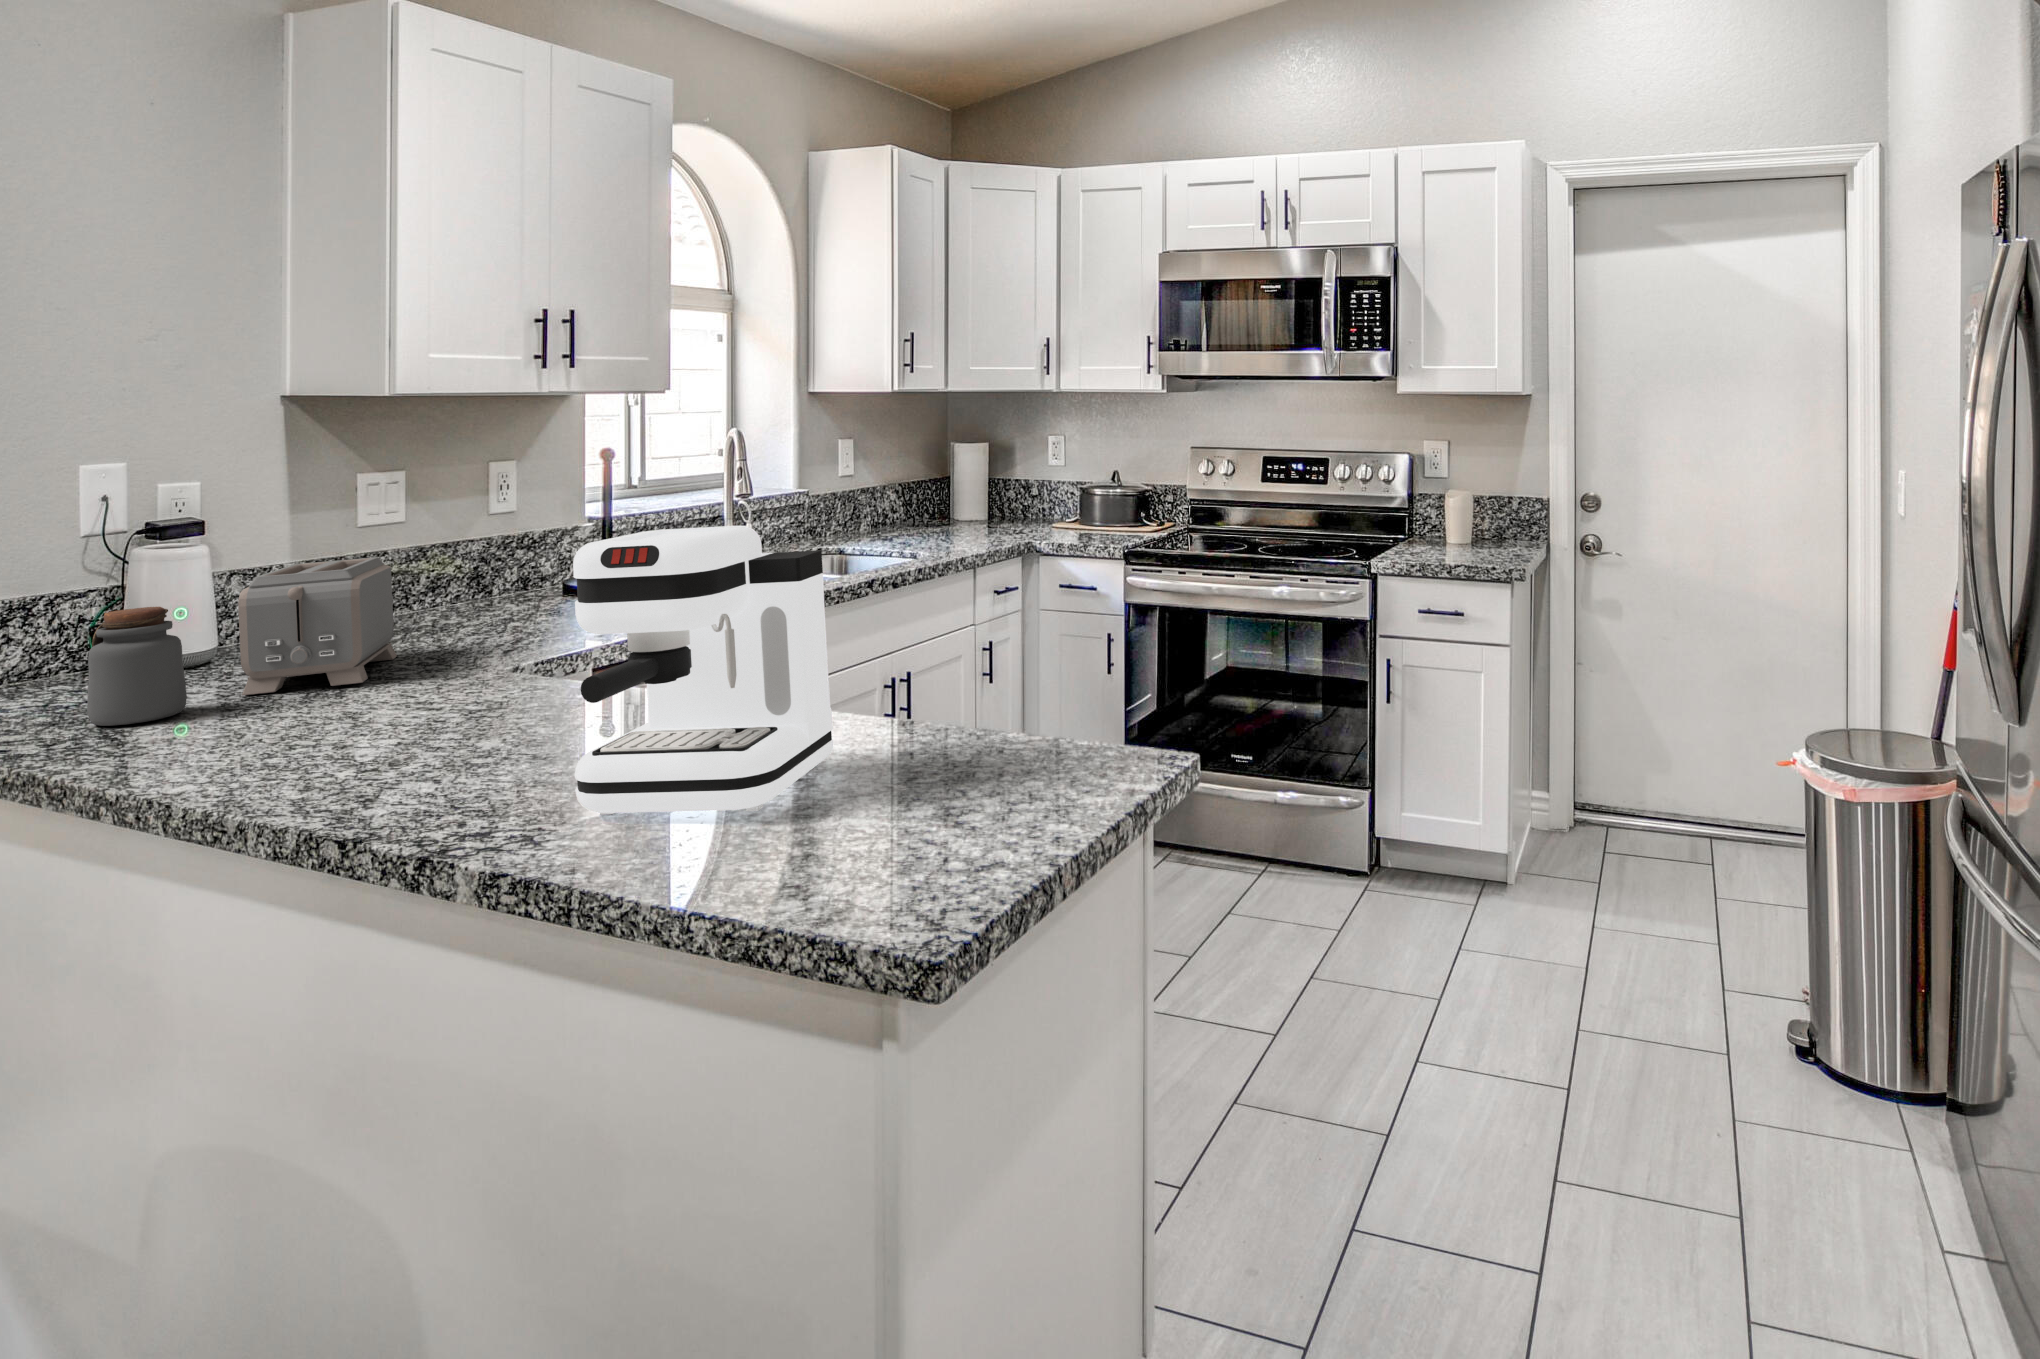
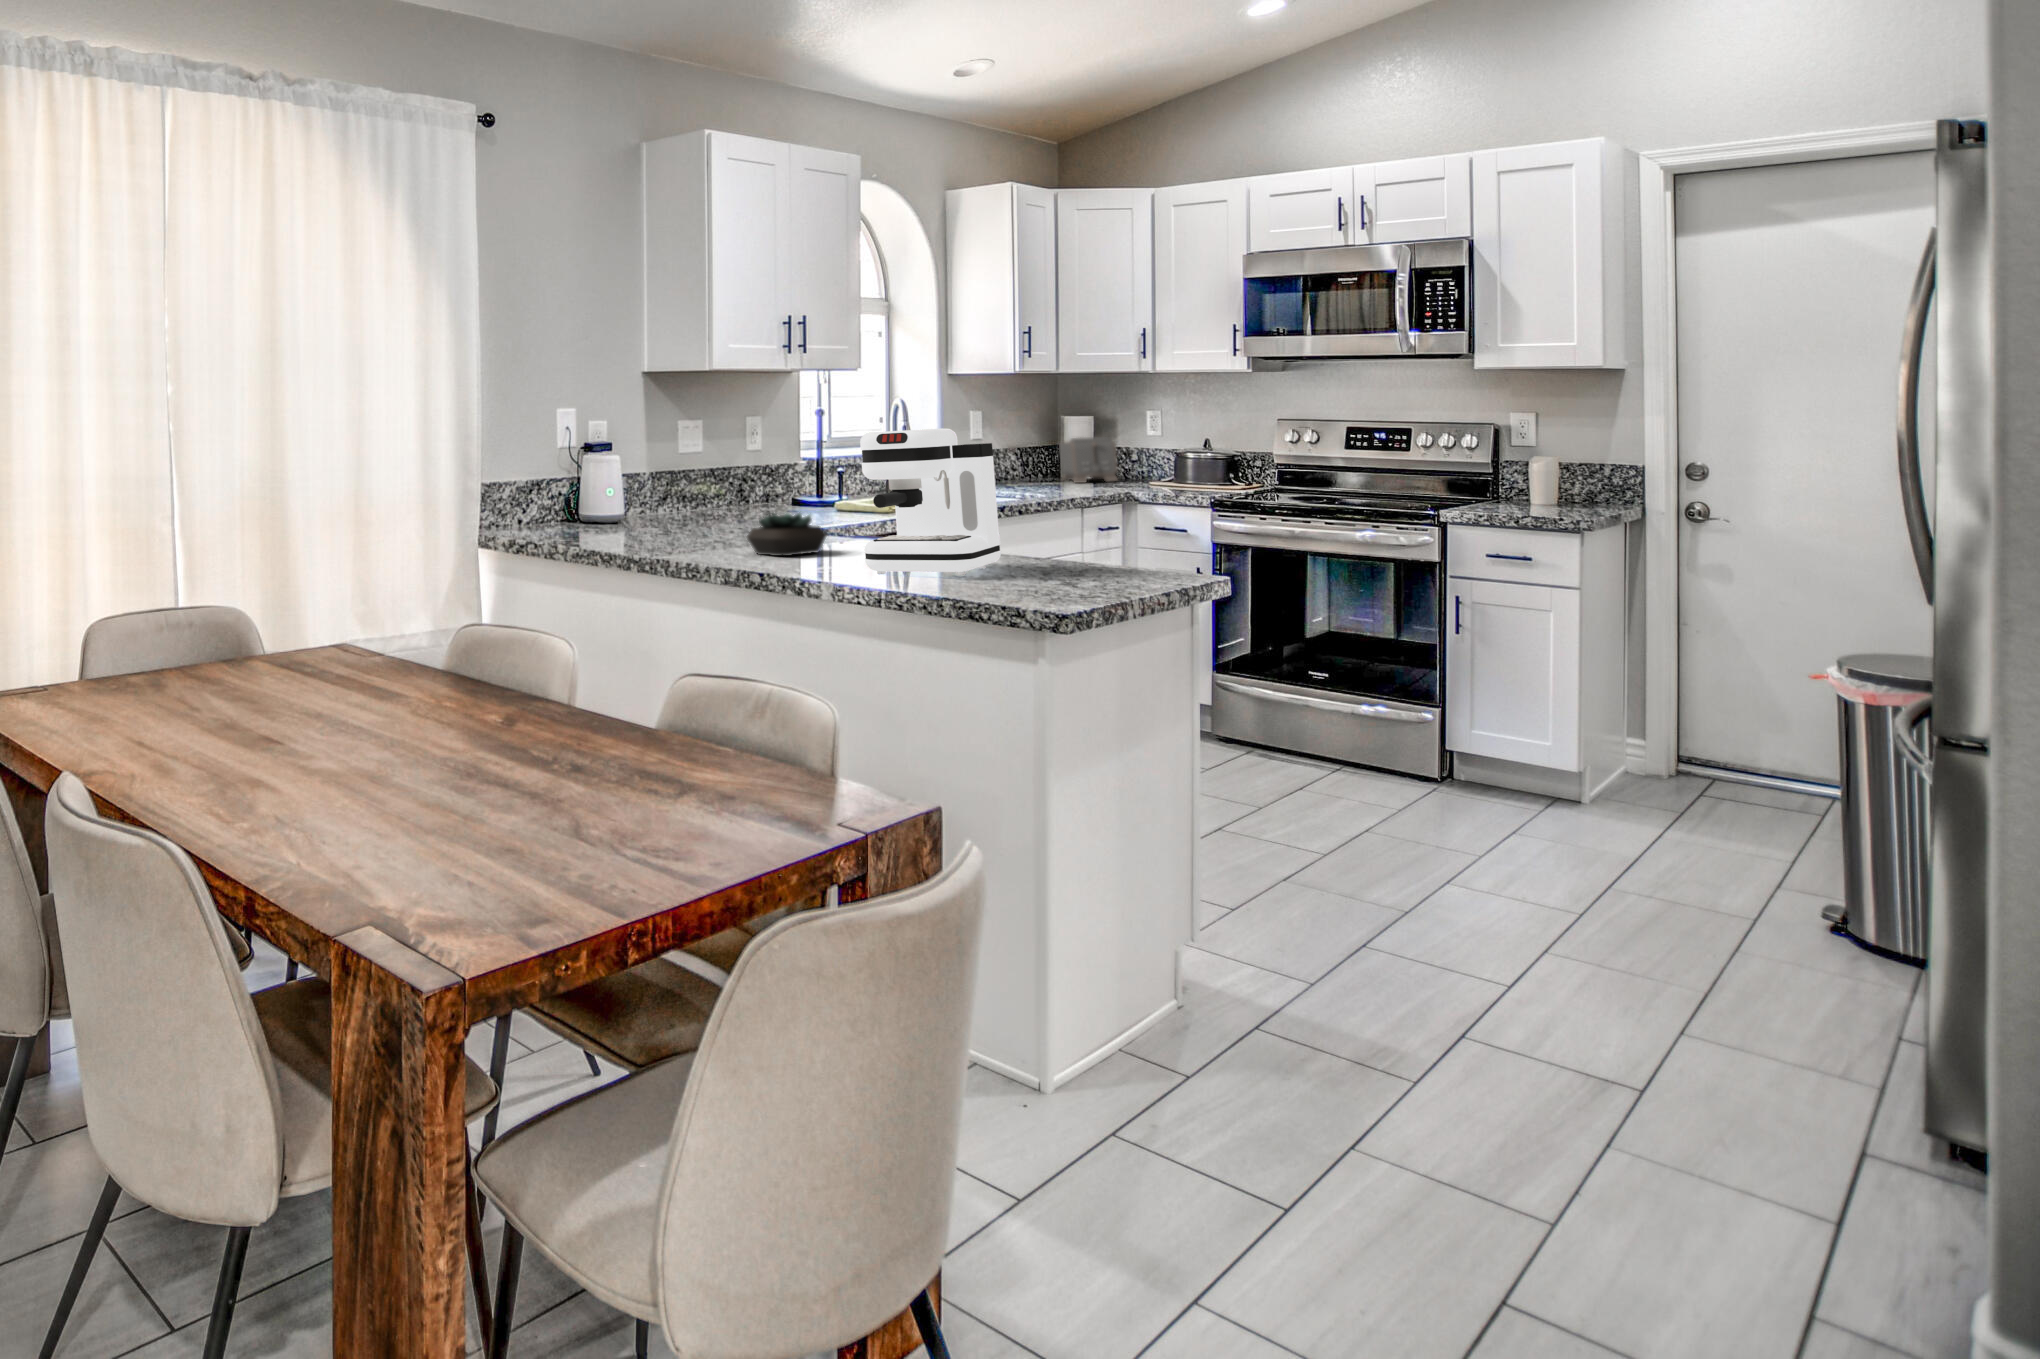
toaster: present [238,557,397,695] -> present [1059,437,1117,483]
jar: present [87,607,187,726] -> none [581,481,624,541]
succulent plant: none [387,665,547,758] -> present [747,513,827,556]

